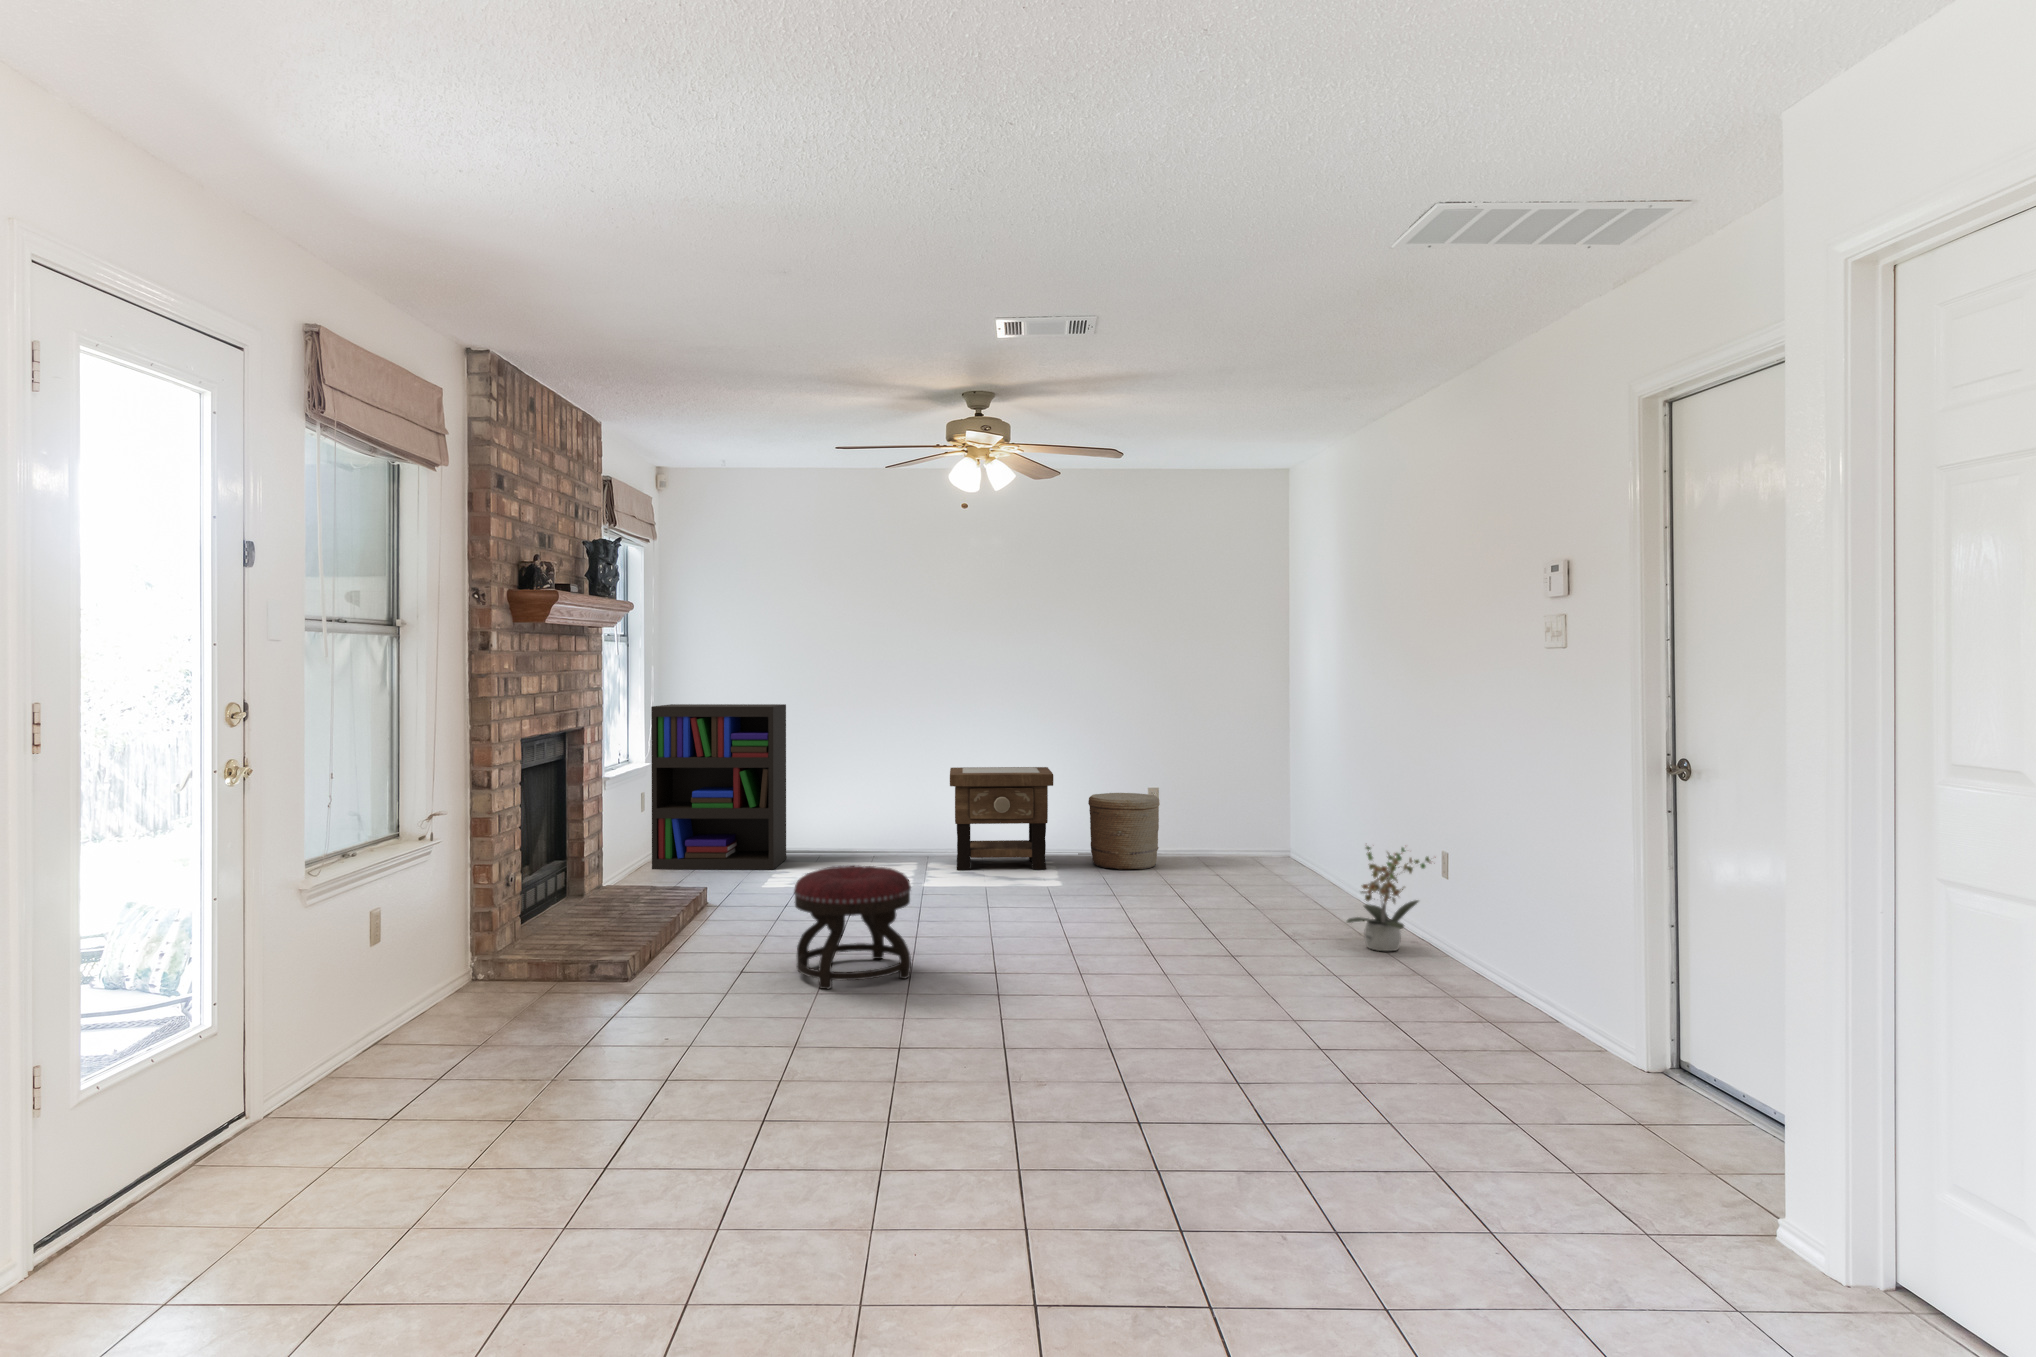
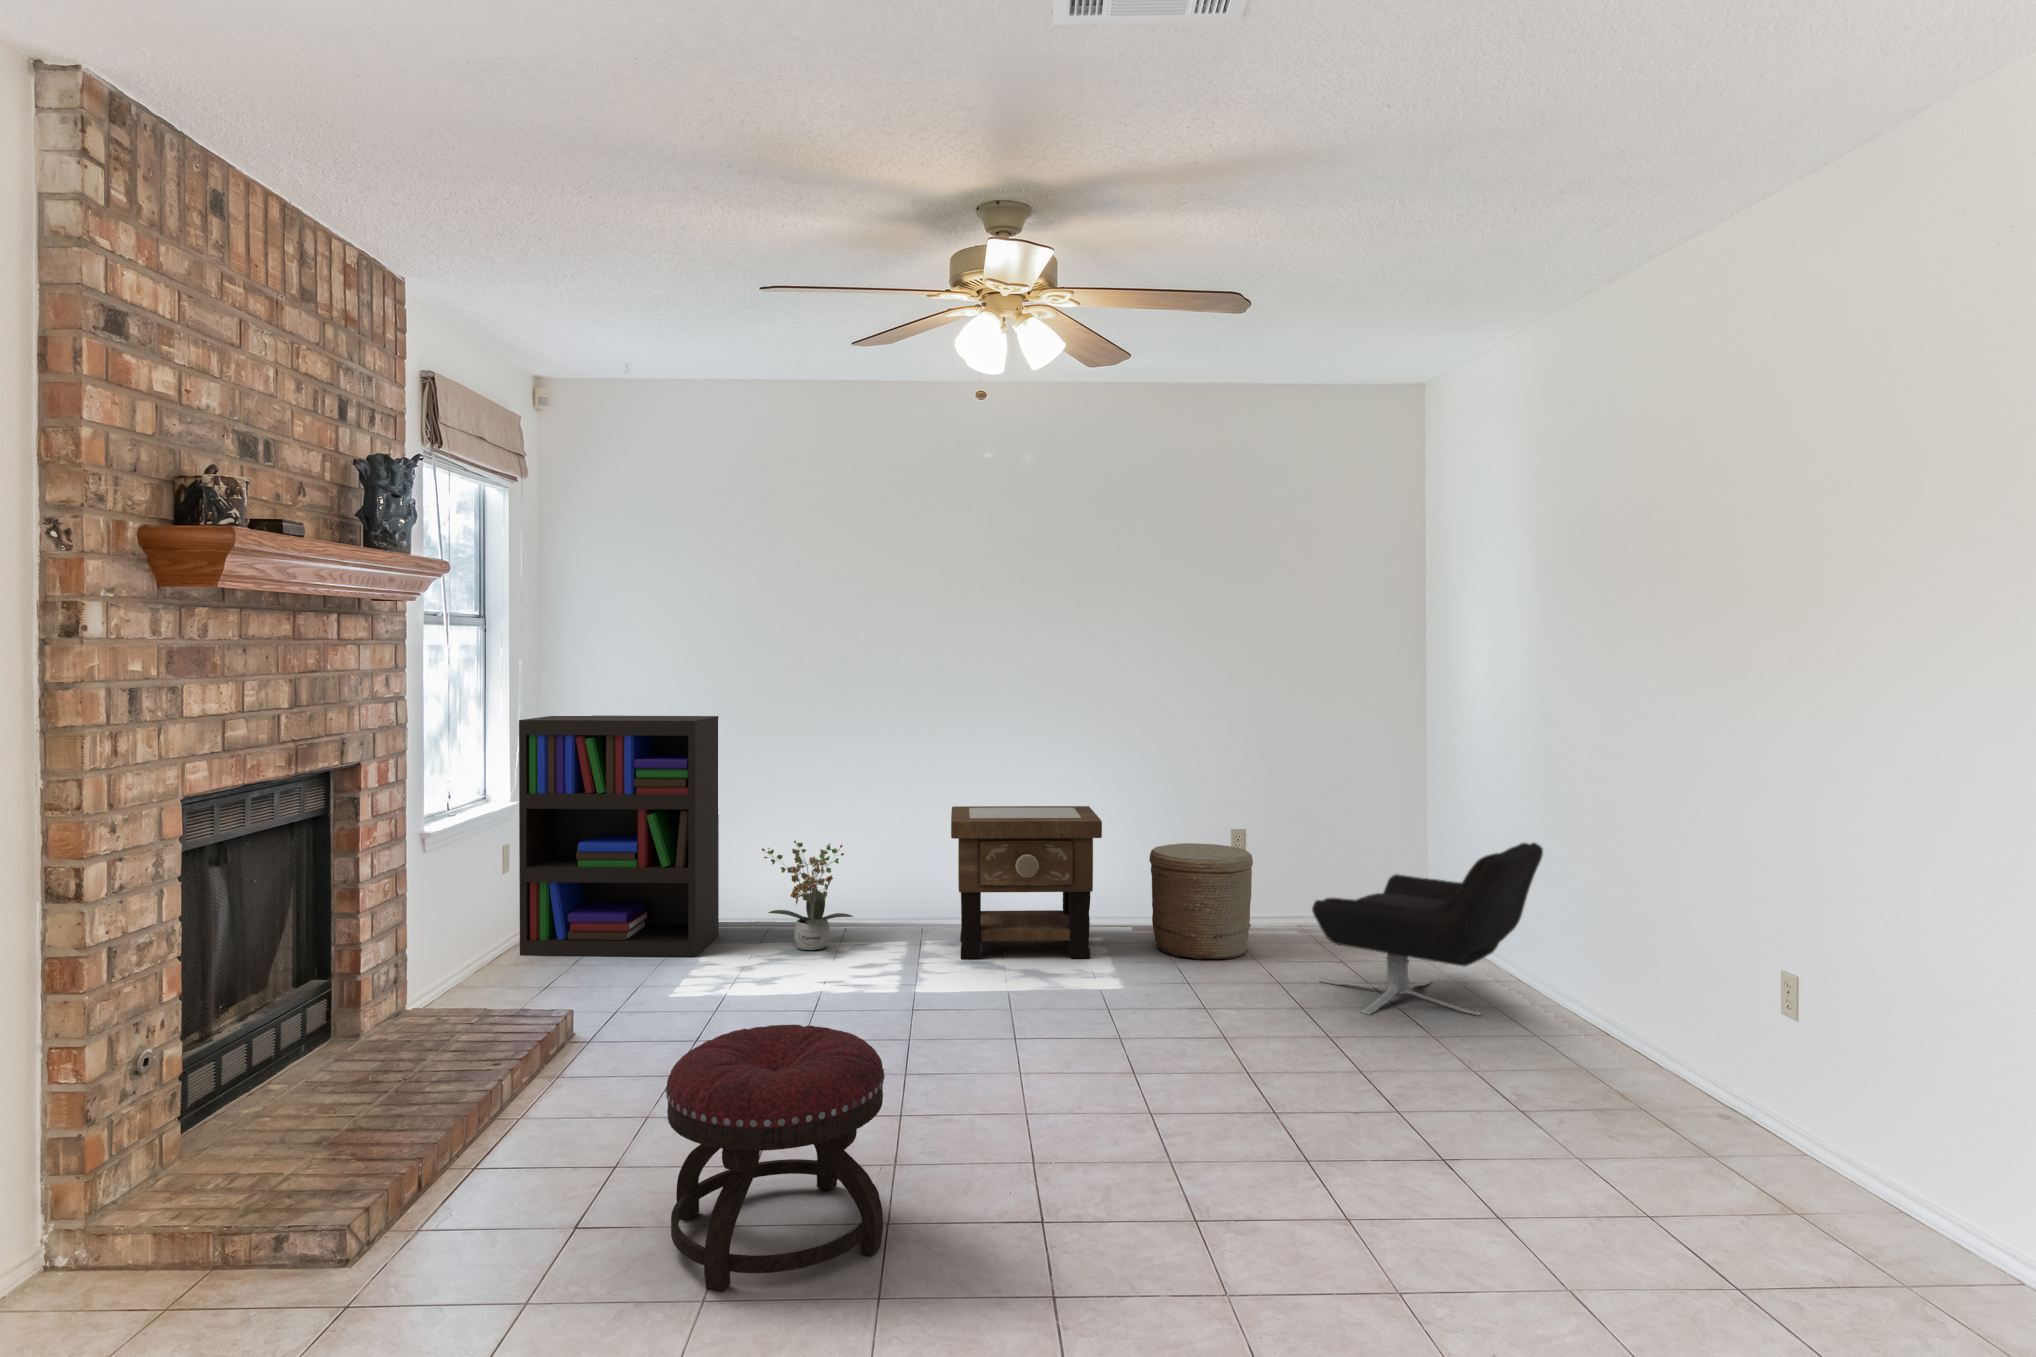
lounge chair: none [1187,782,1338,894] -> present [1312,843,1543,1015]
potted plant: present [1347,846,1431,951] -> present [762,841,853,950]

